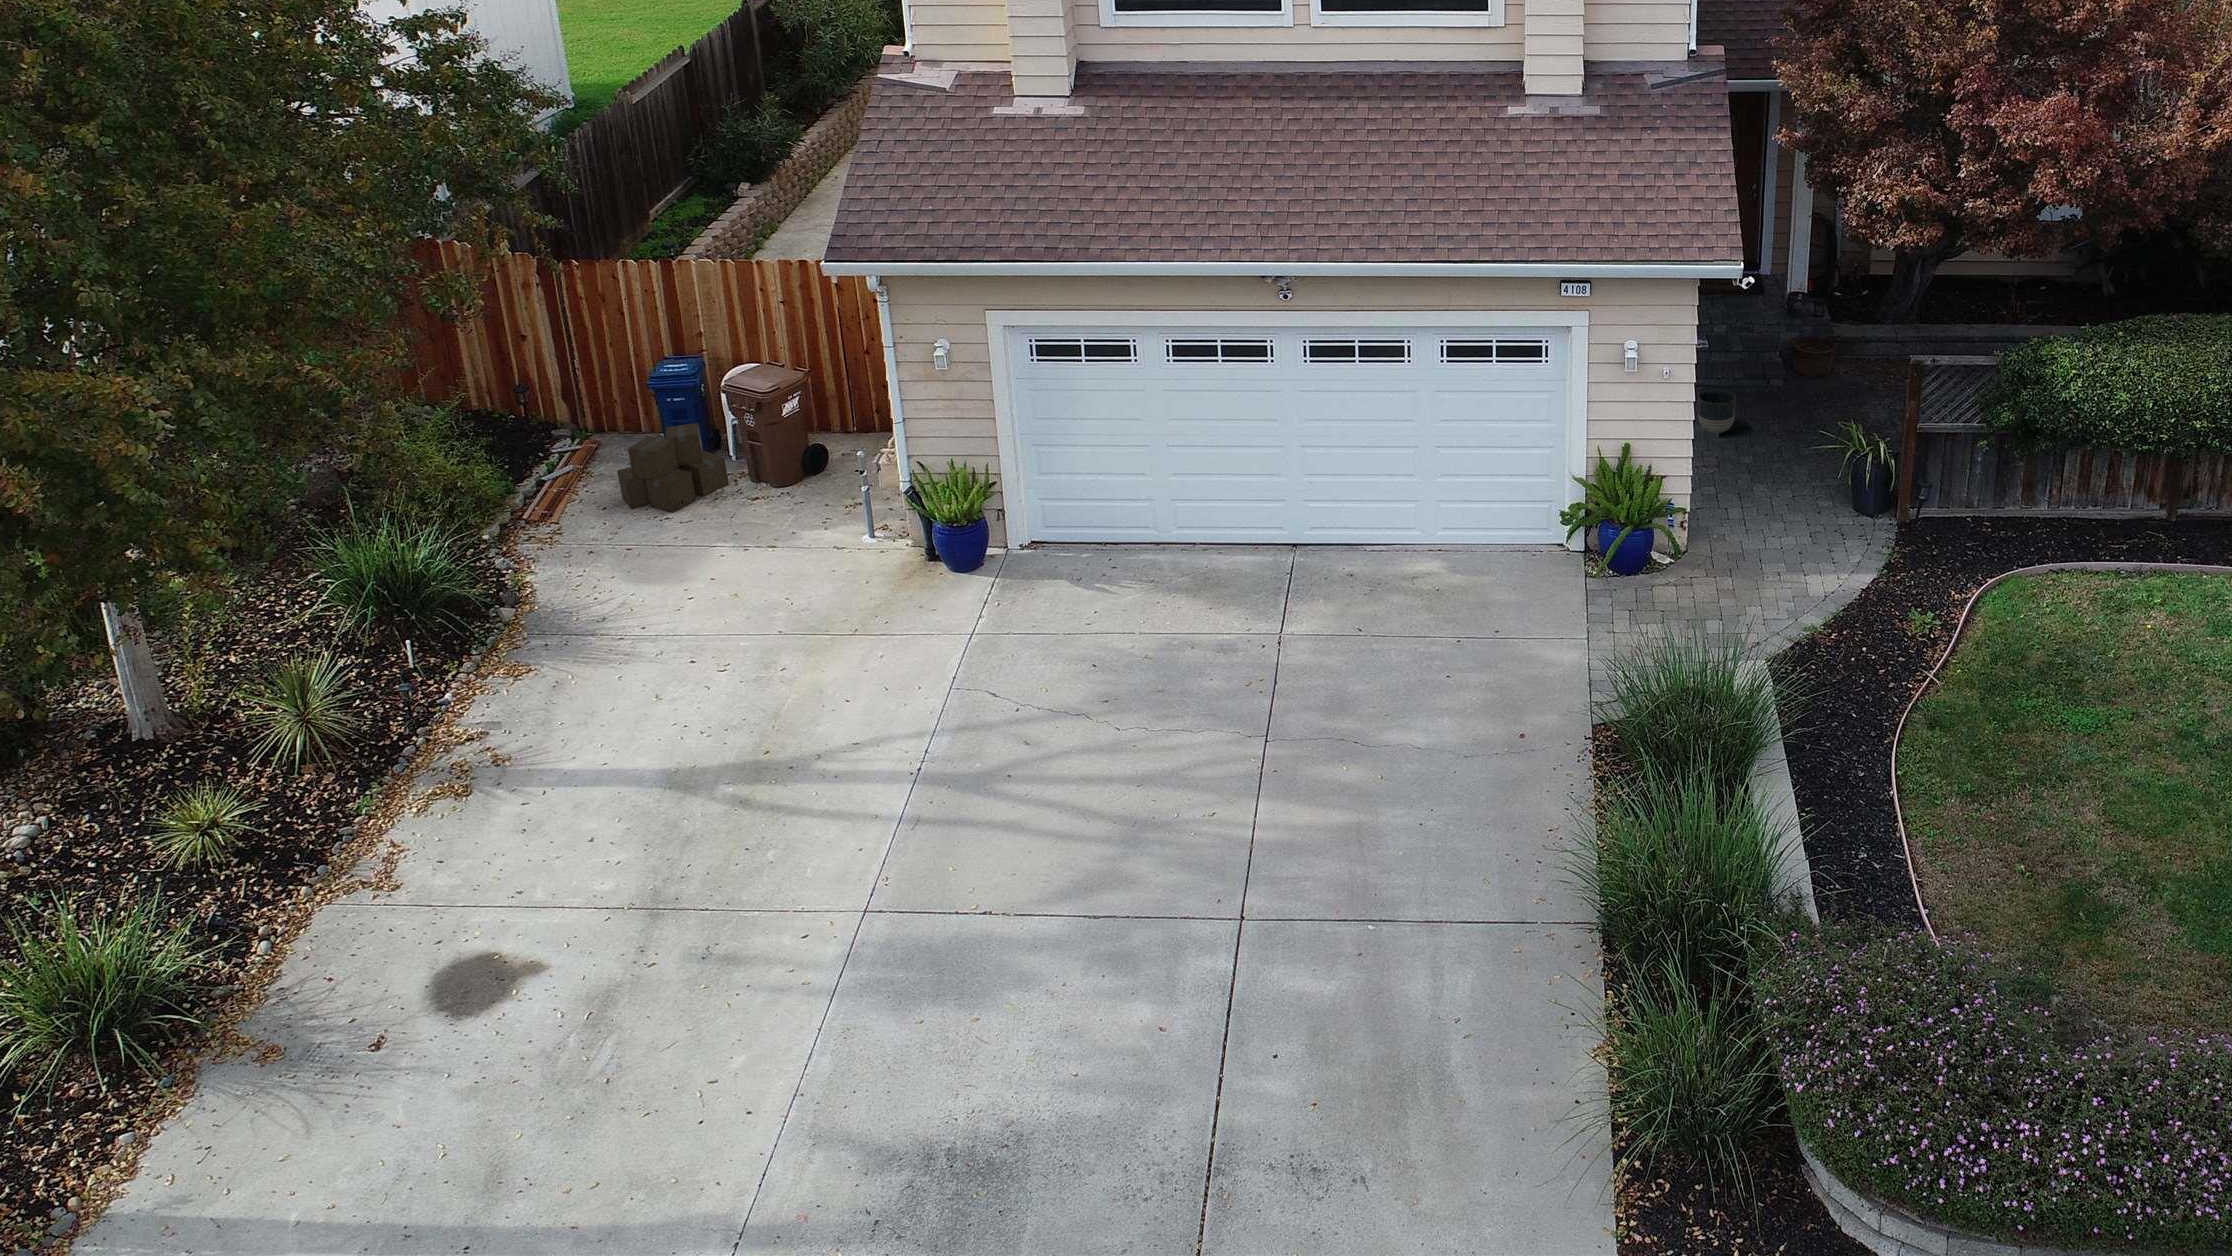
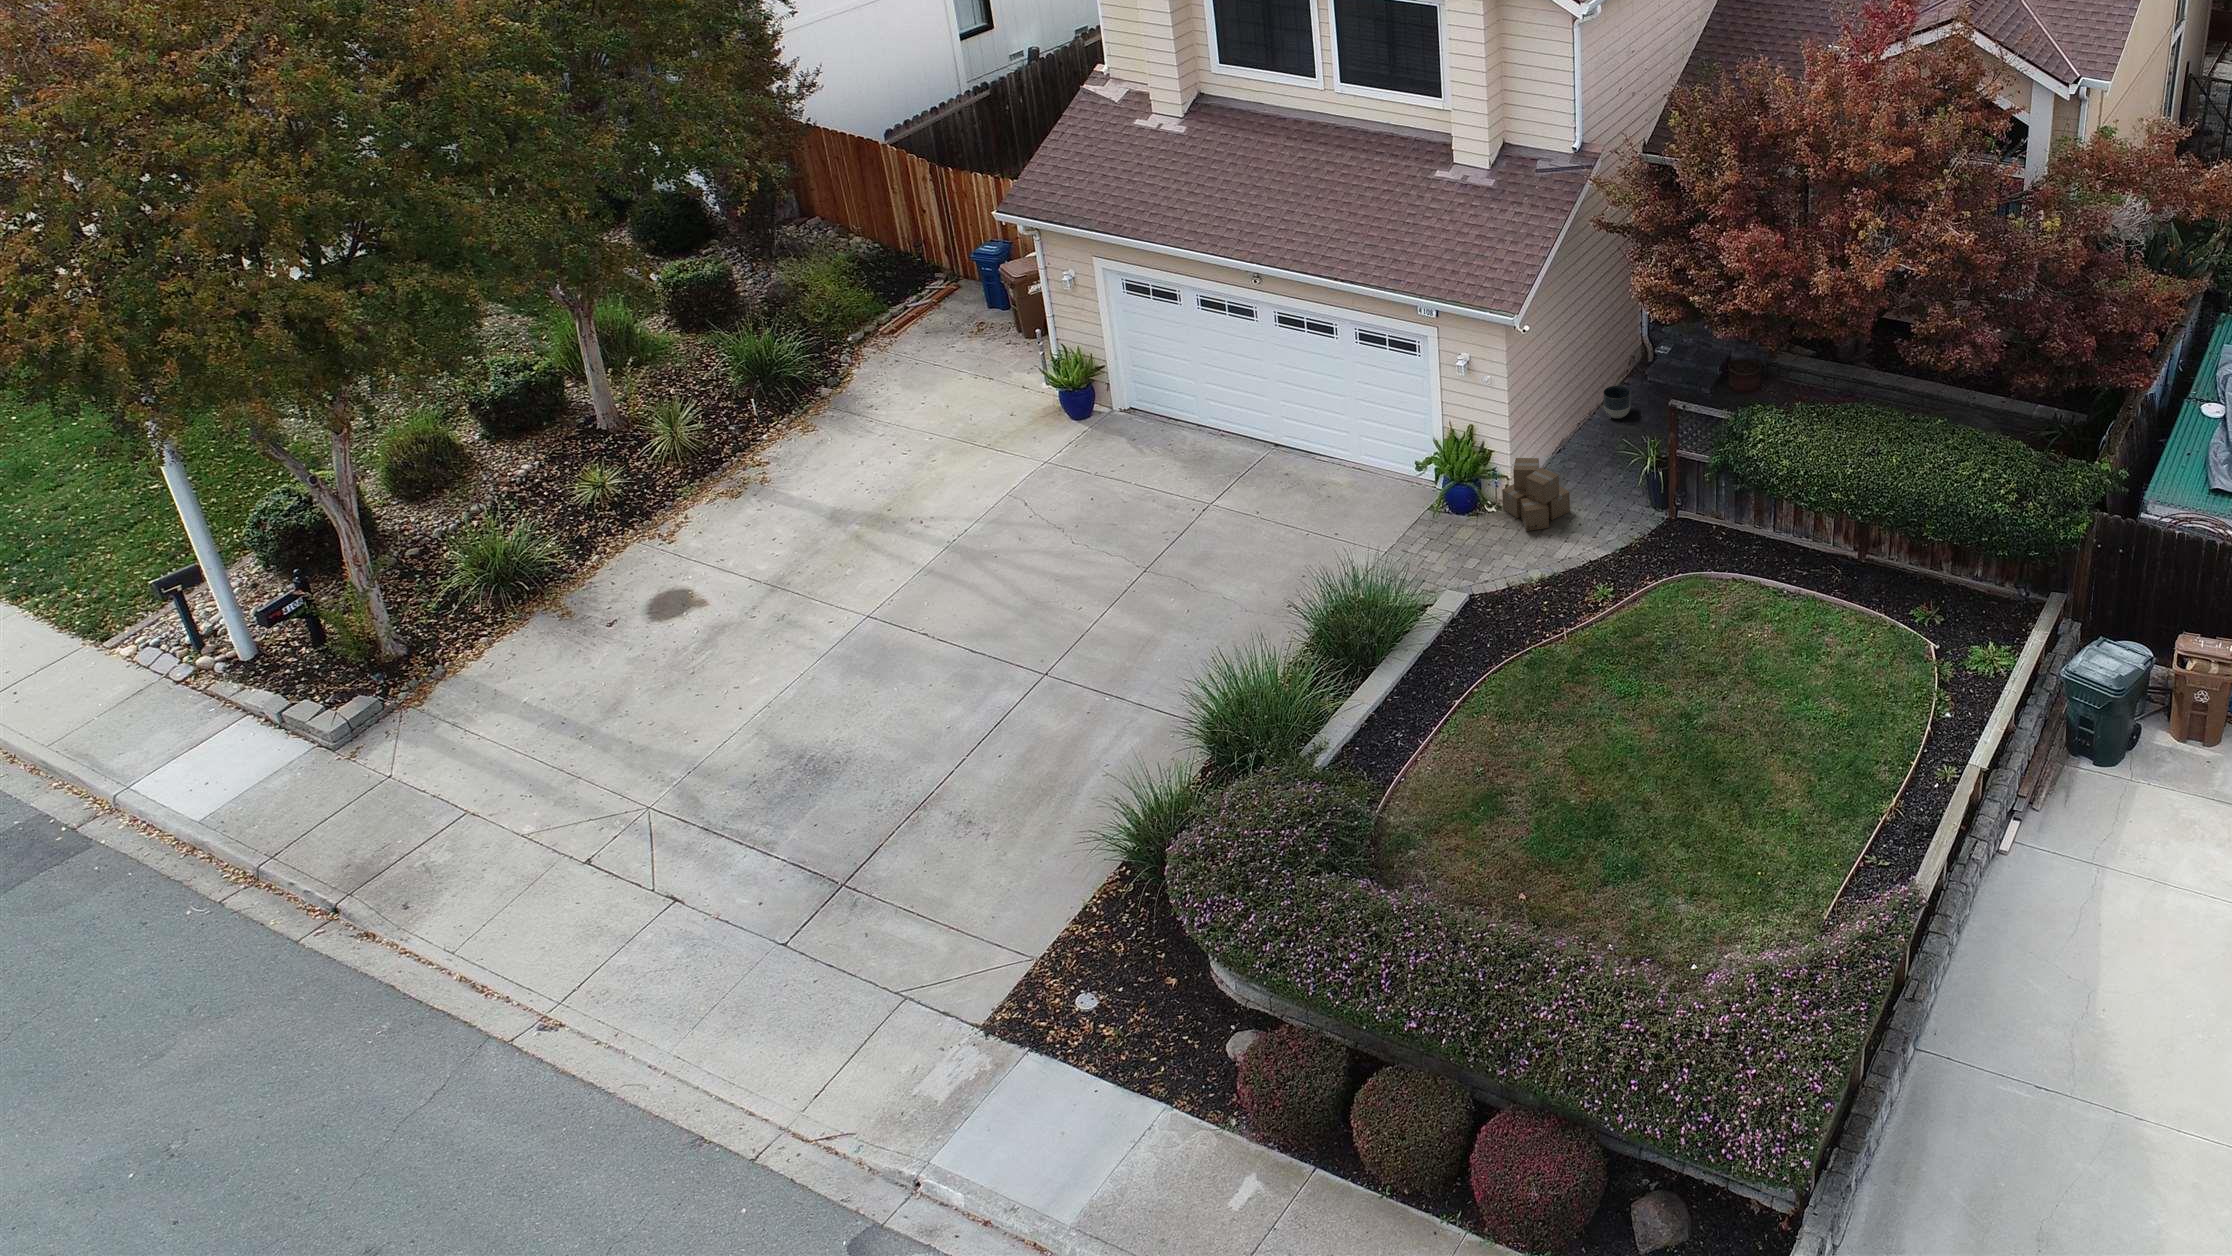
cardboard box: present [617,423,729,512] -> present [1502,458,1570,531]

